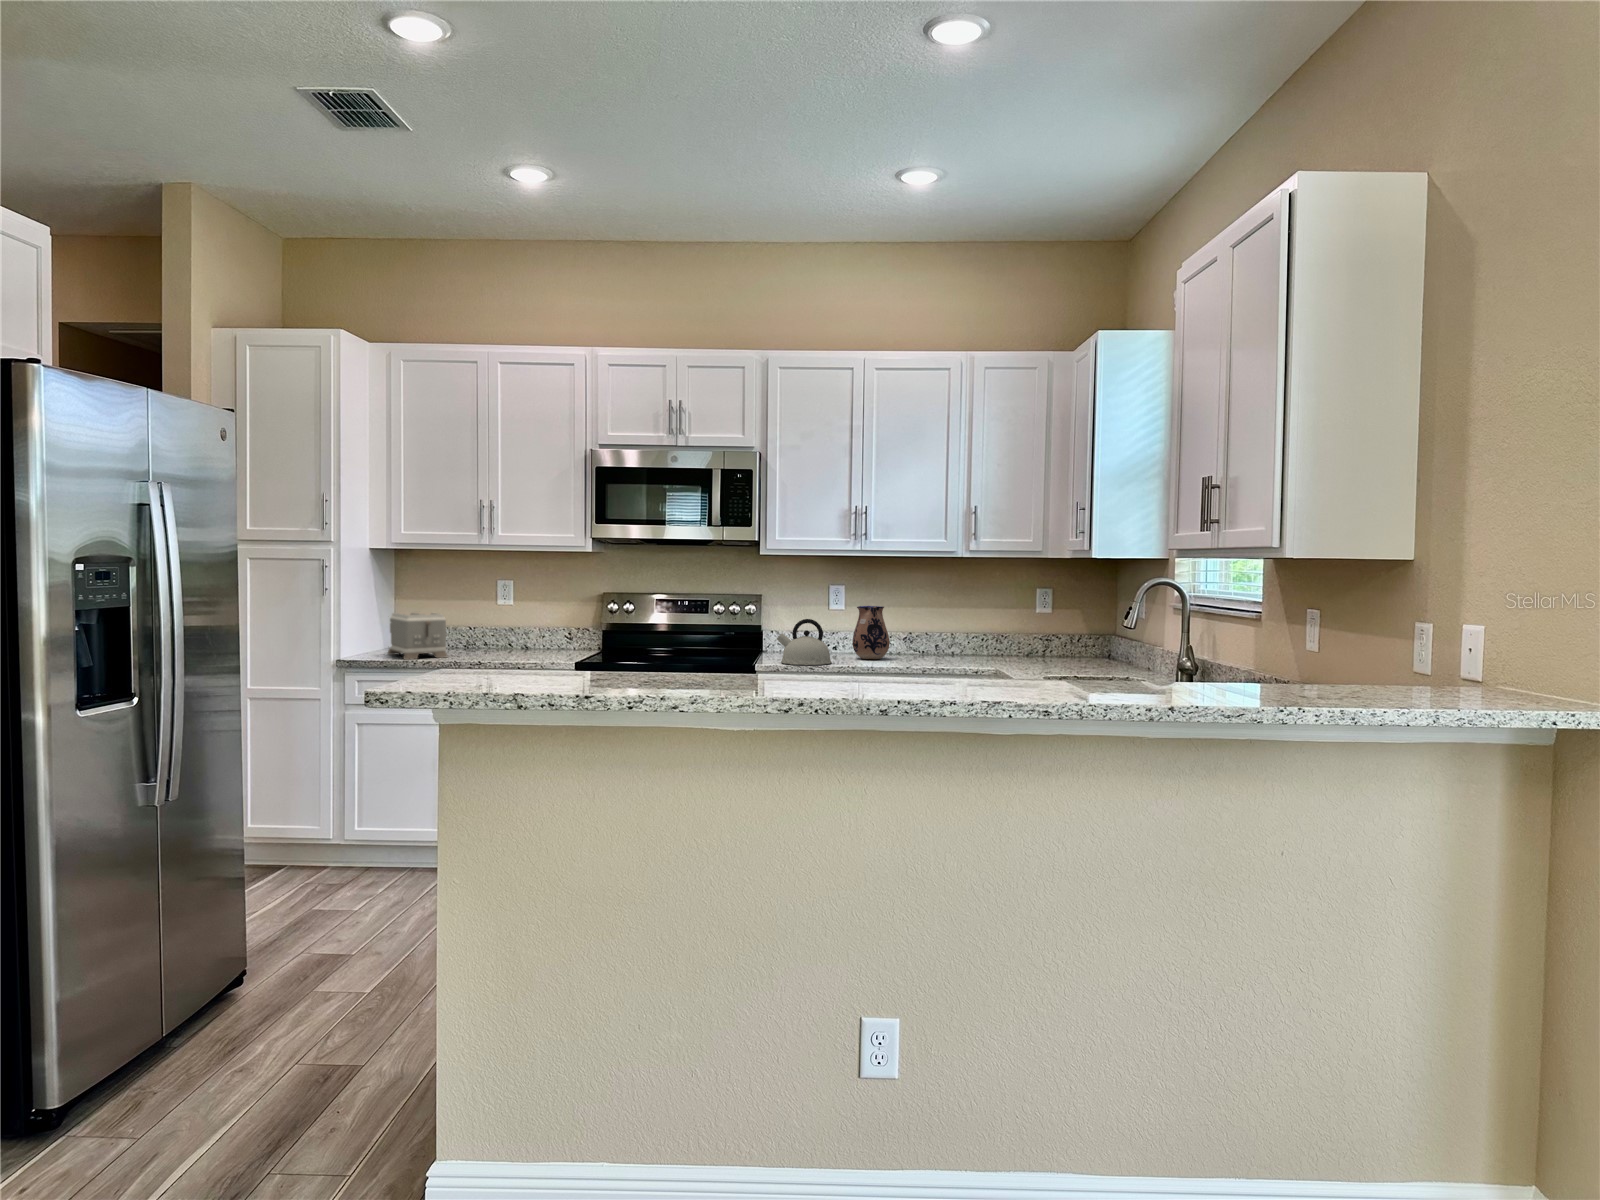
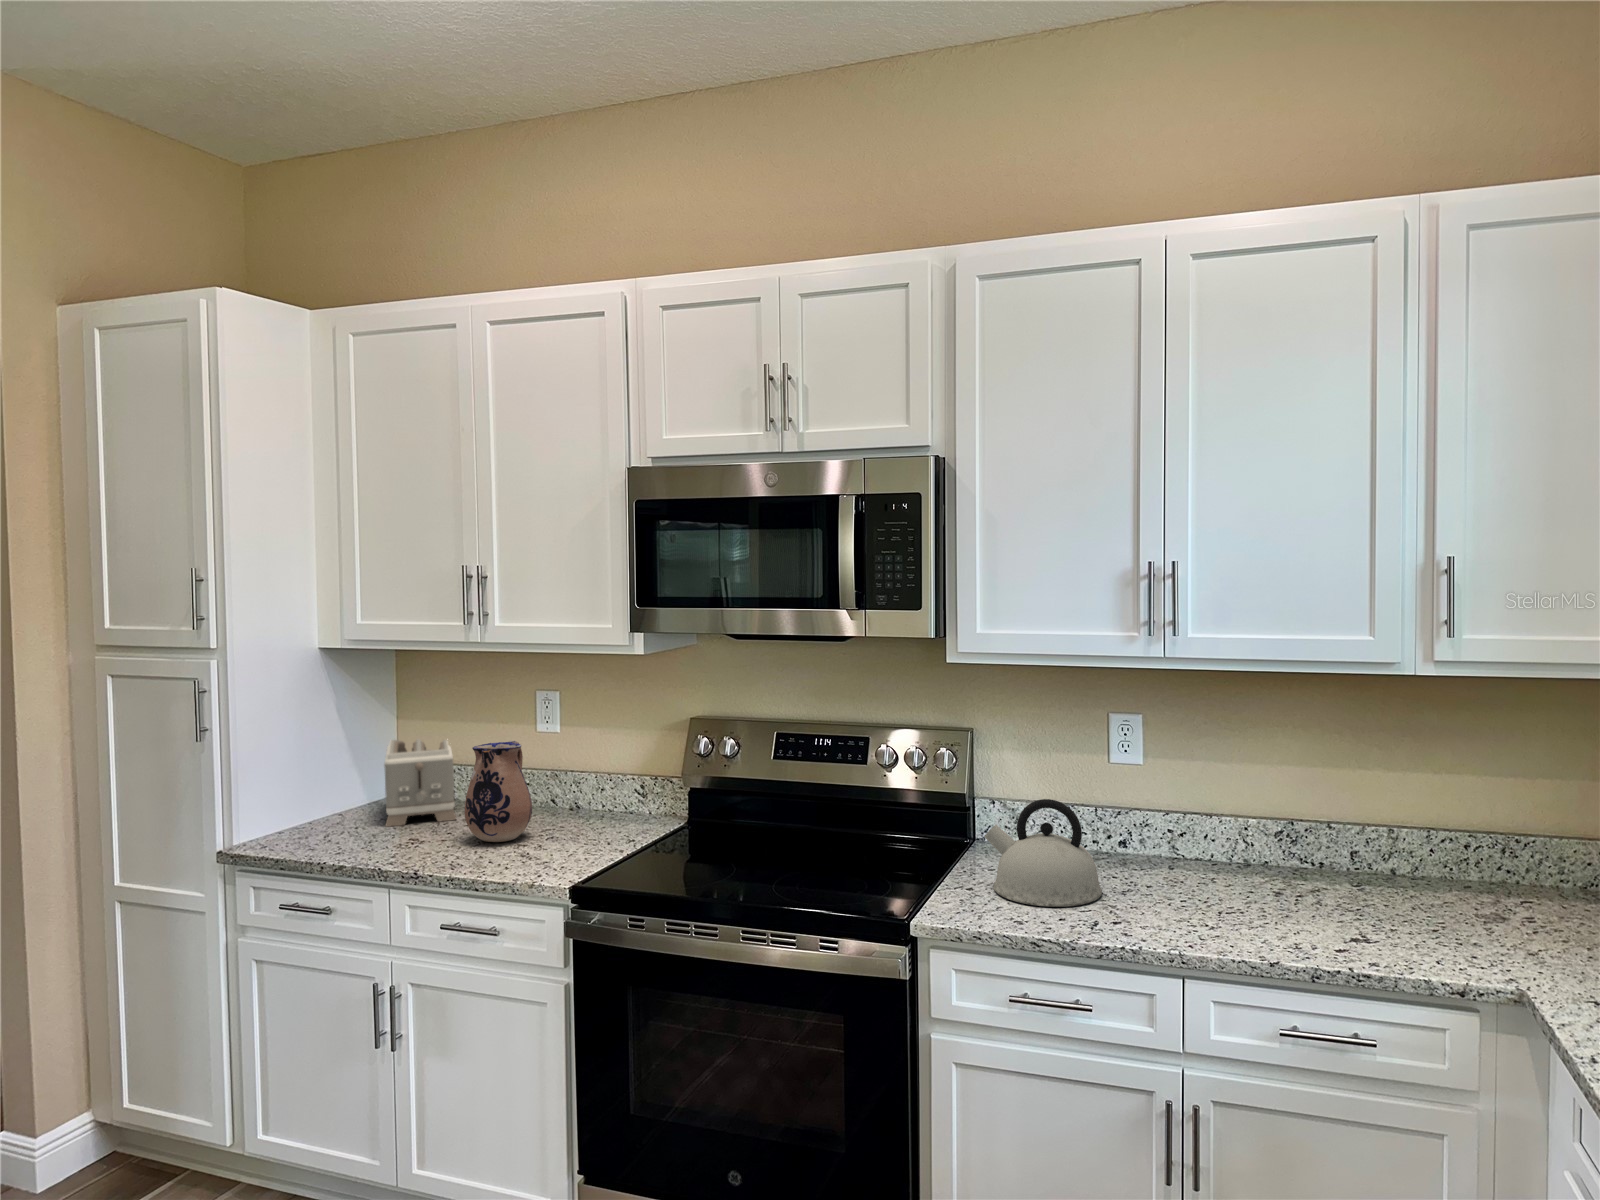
ceramic pitcher: present [852,606,890,659] -> present [465,741,532,842]

